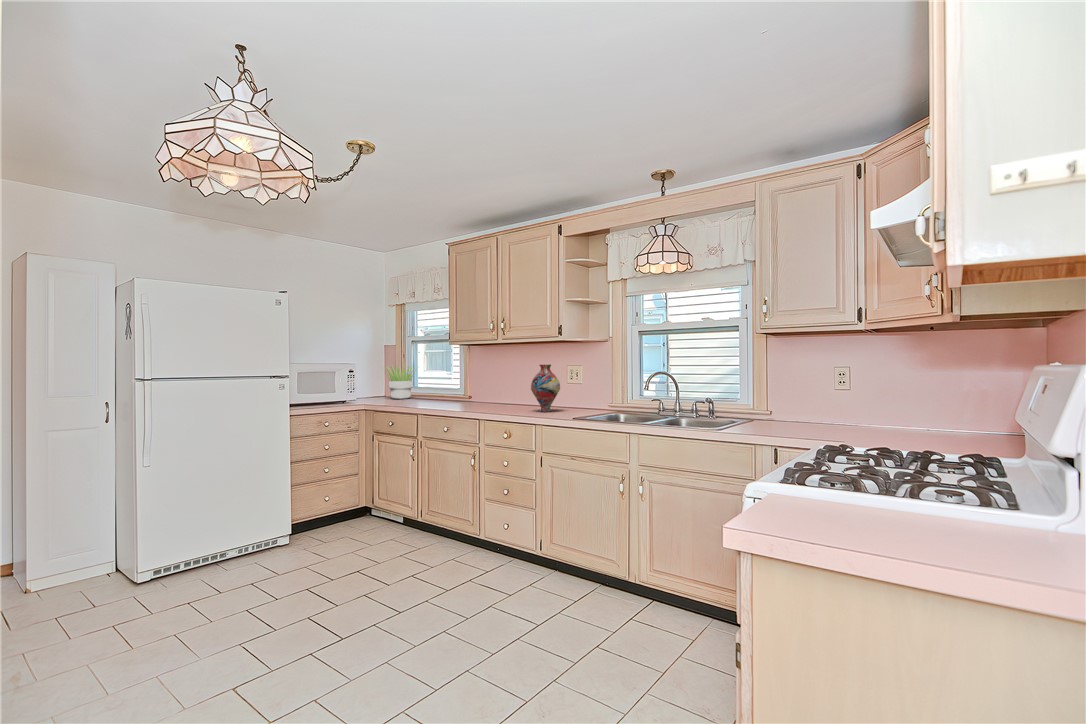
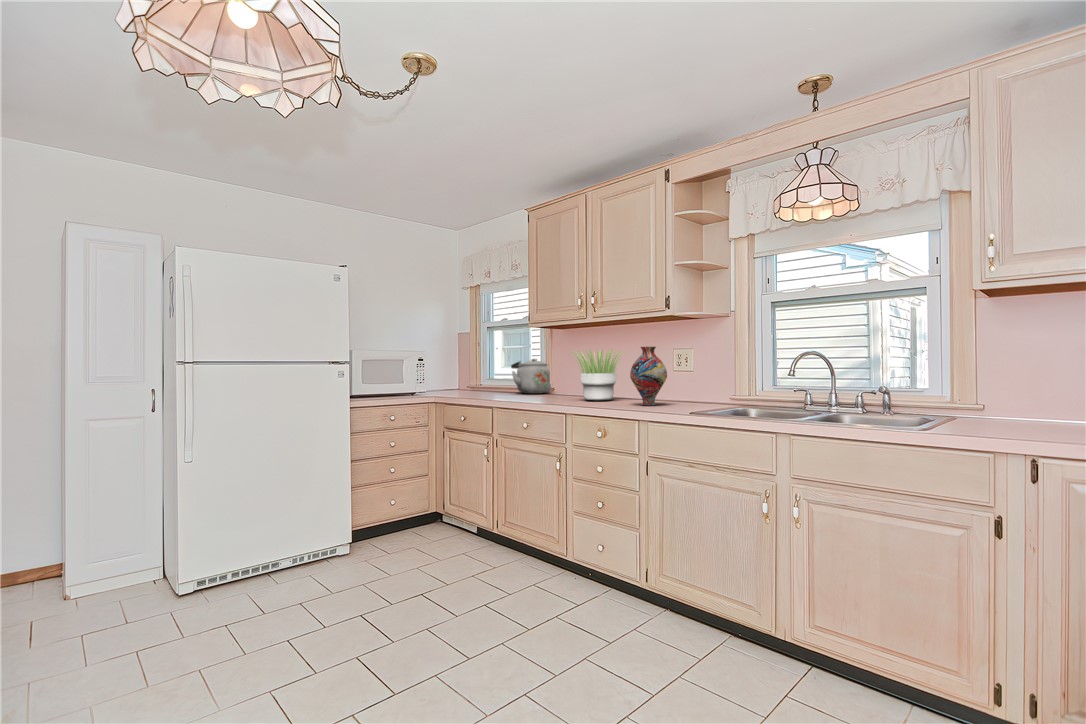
potted plant: present [387,366,415,399] -> present [575,350,622,401]
kettle: none [433,371,469,401] -> present [511,359,551,394]

